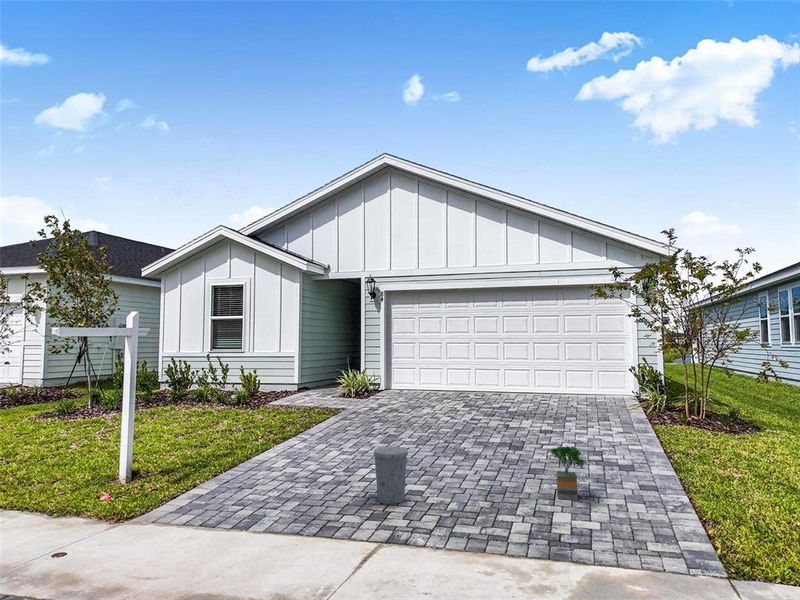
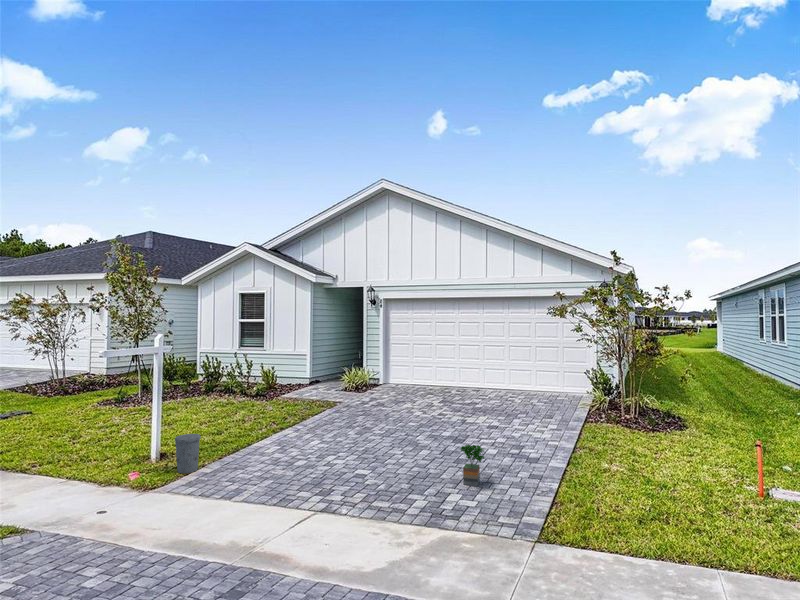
trash can: present [374,447,408,504] -> present [175,434,201,473]

